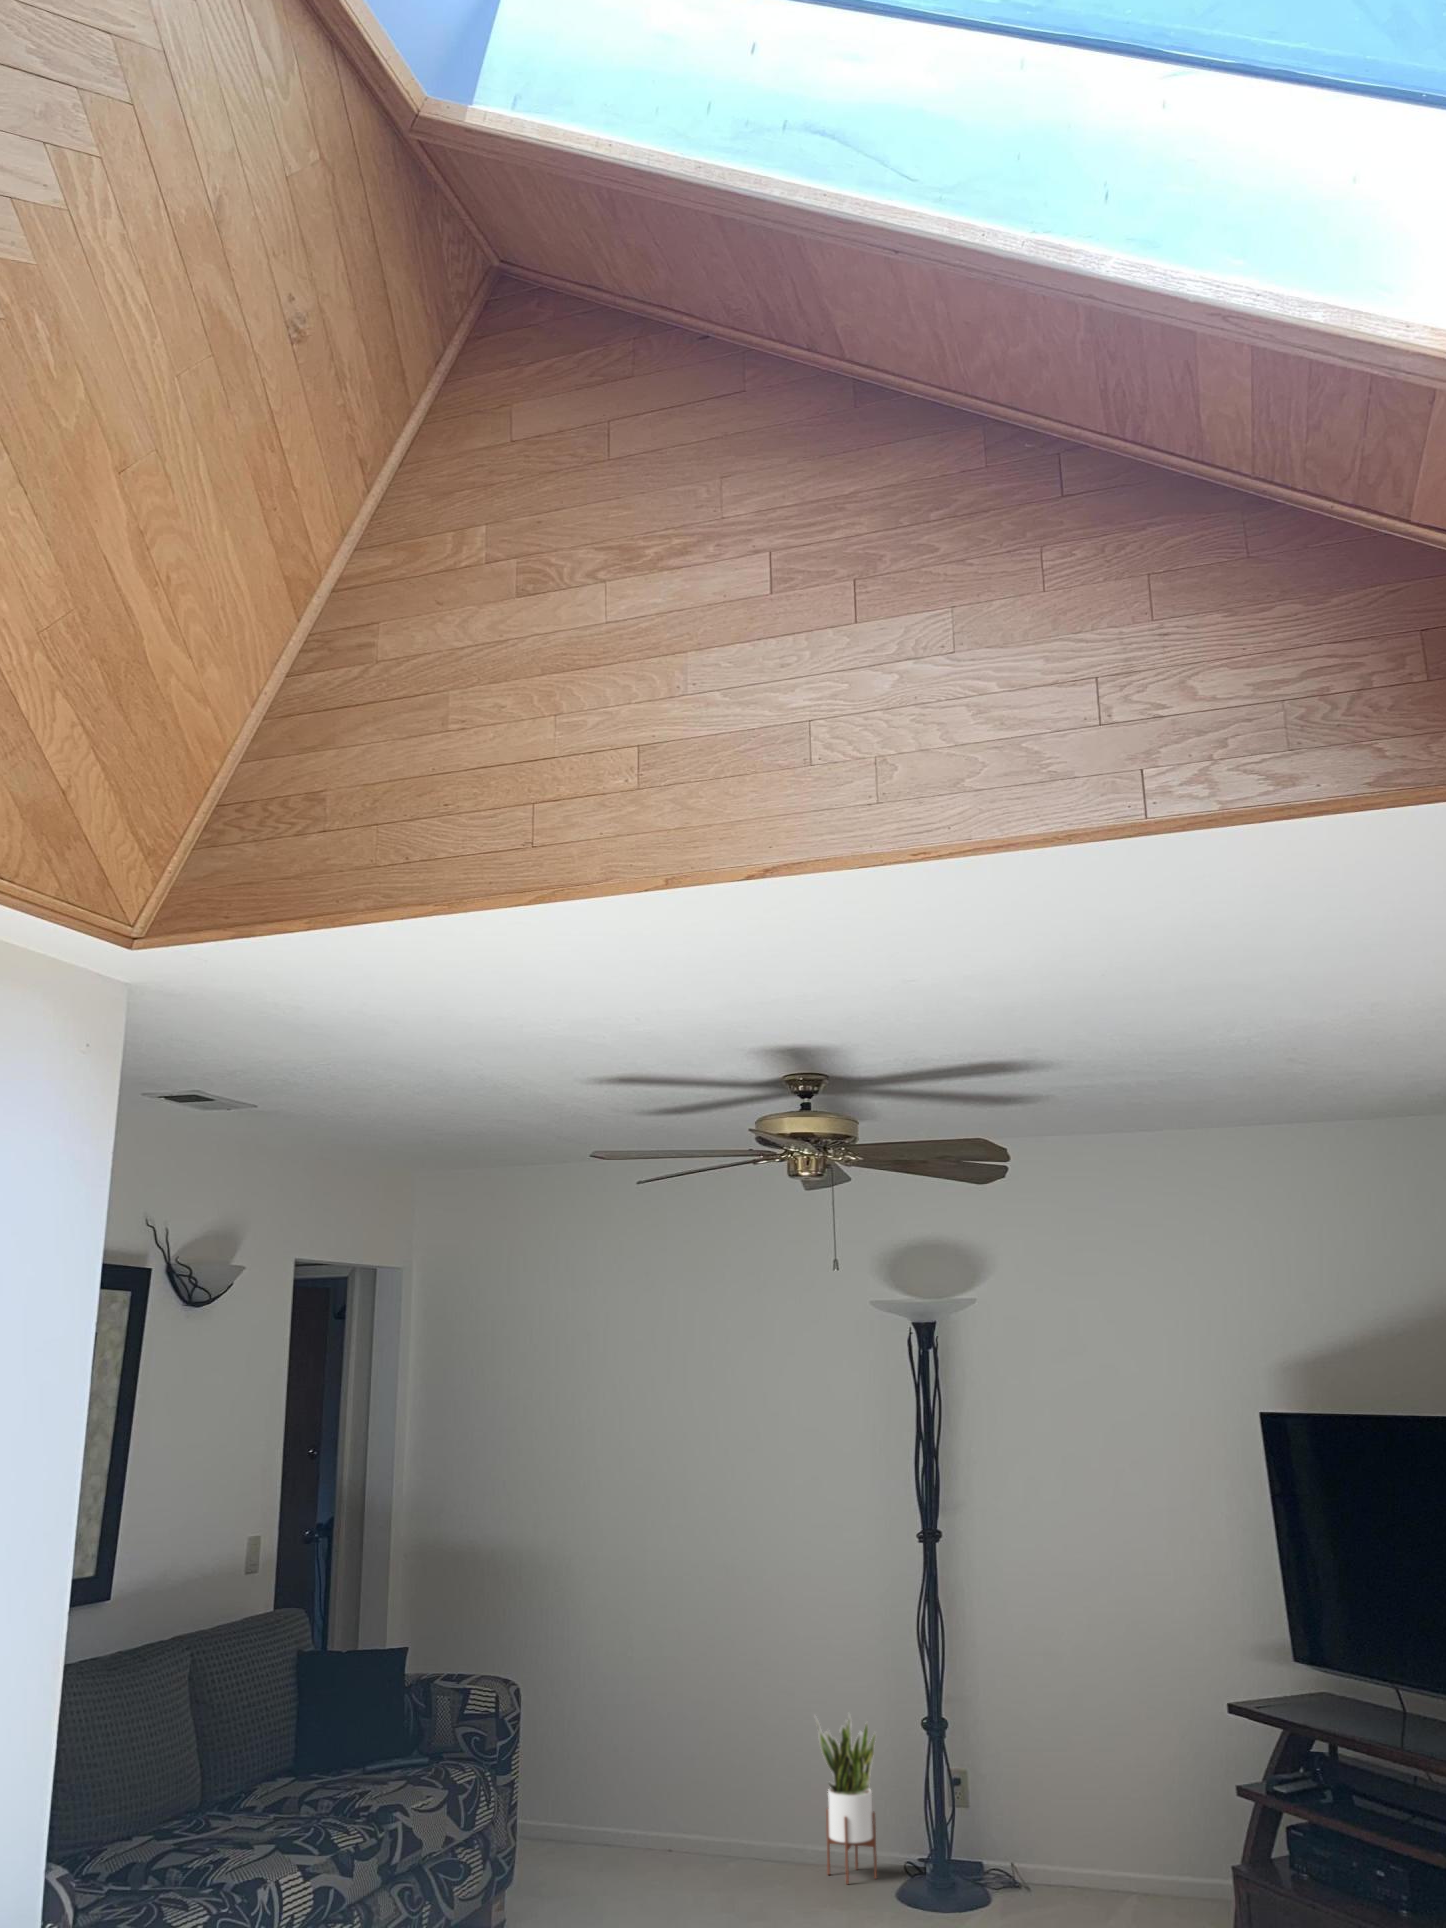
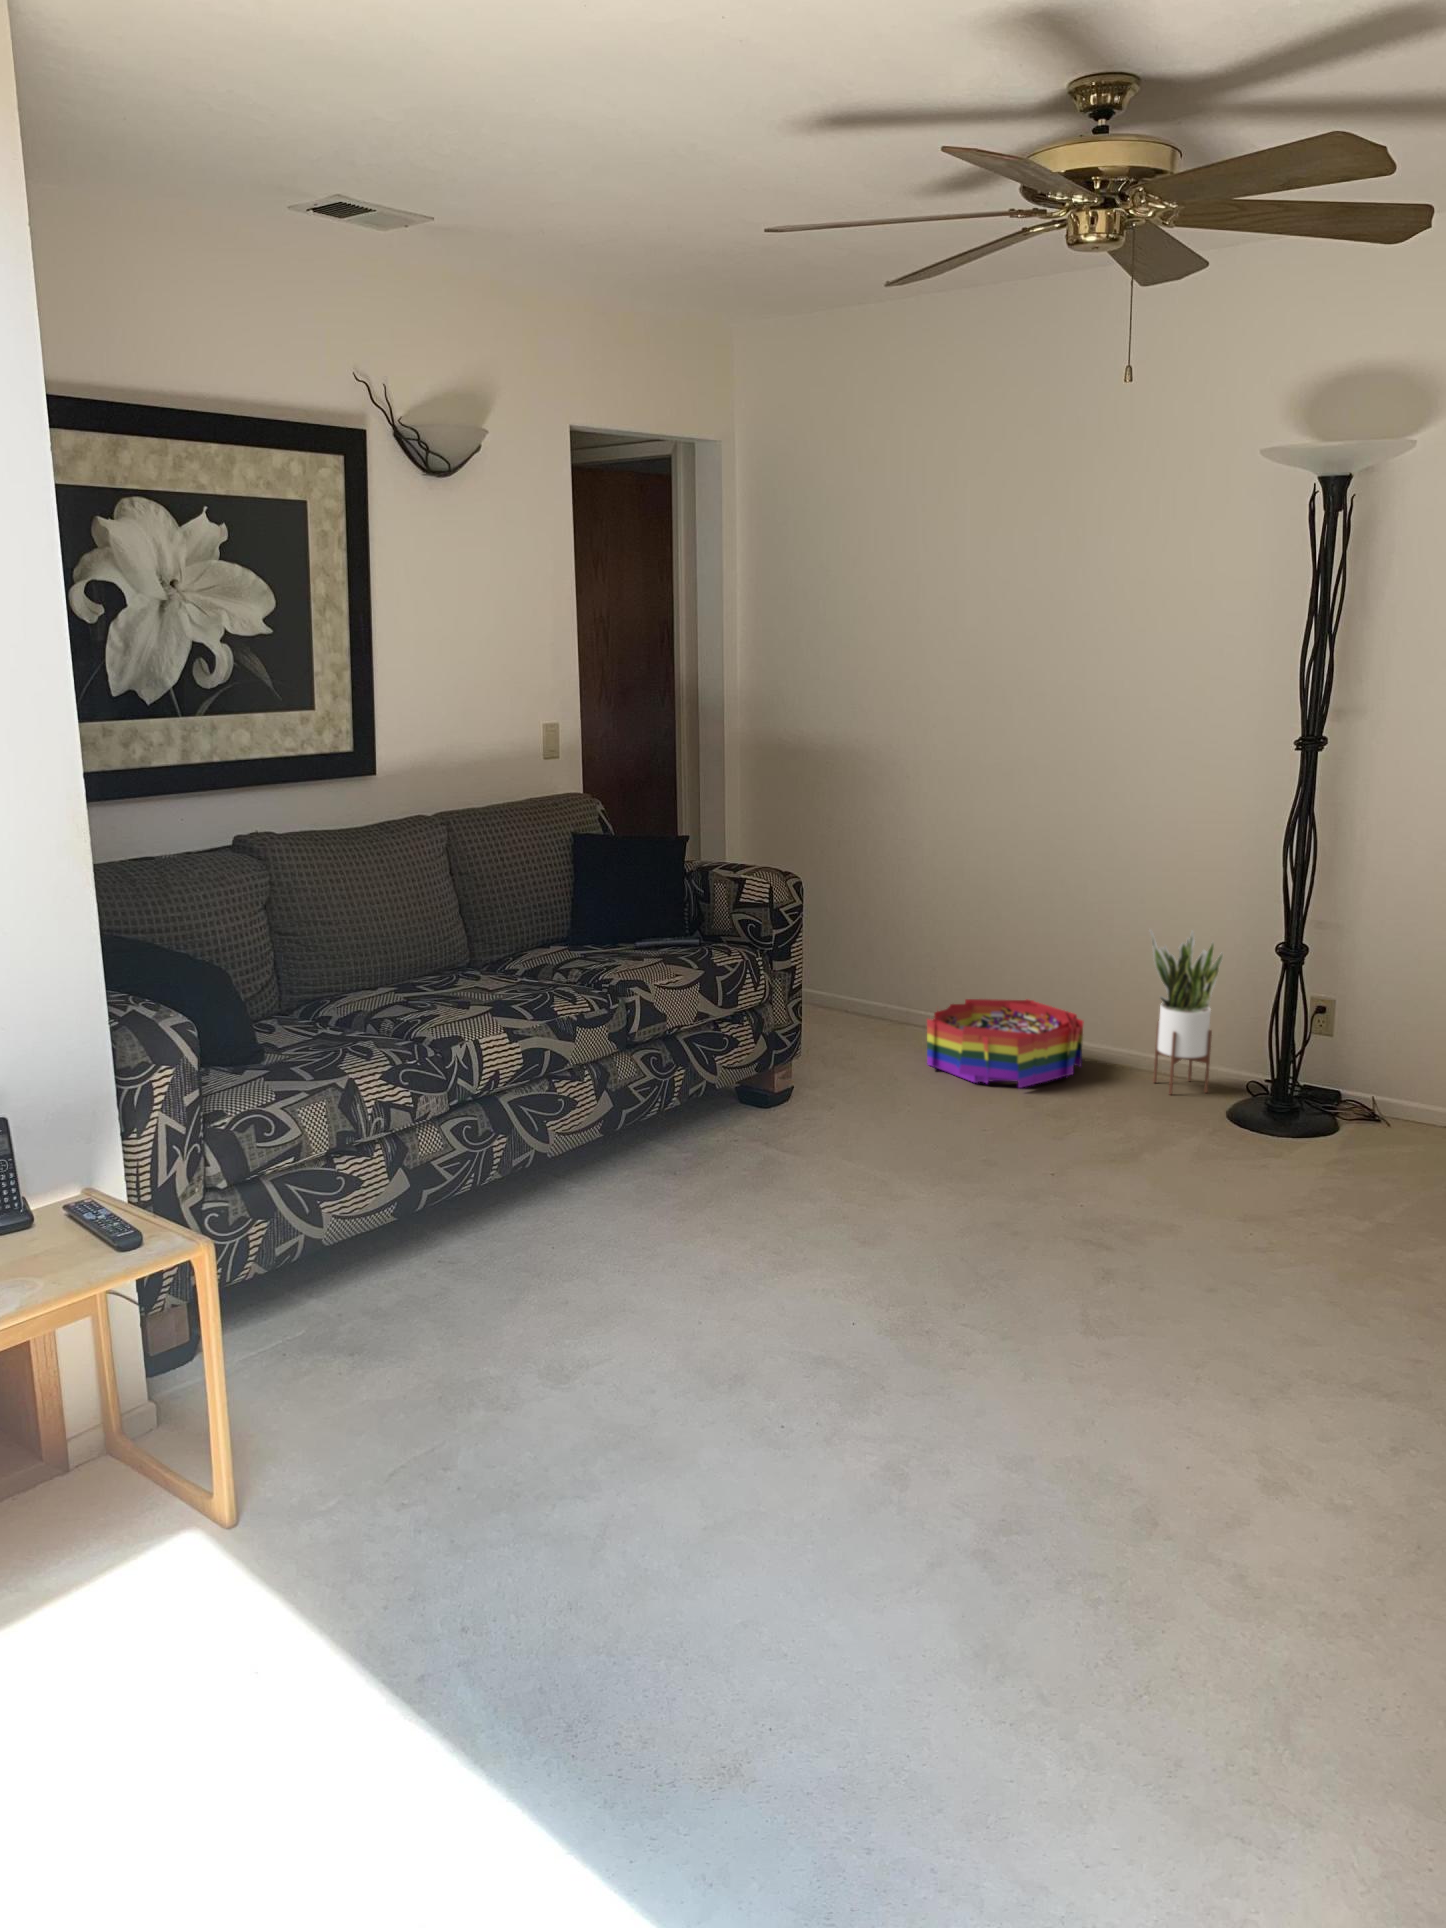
storage bin: none [618,1801,760,1896] -> present [927,999,1083,1088]

